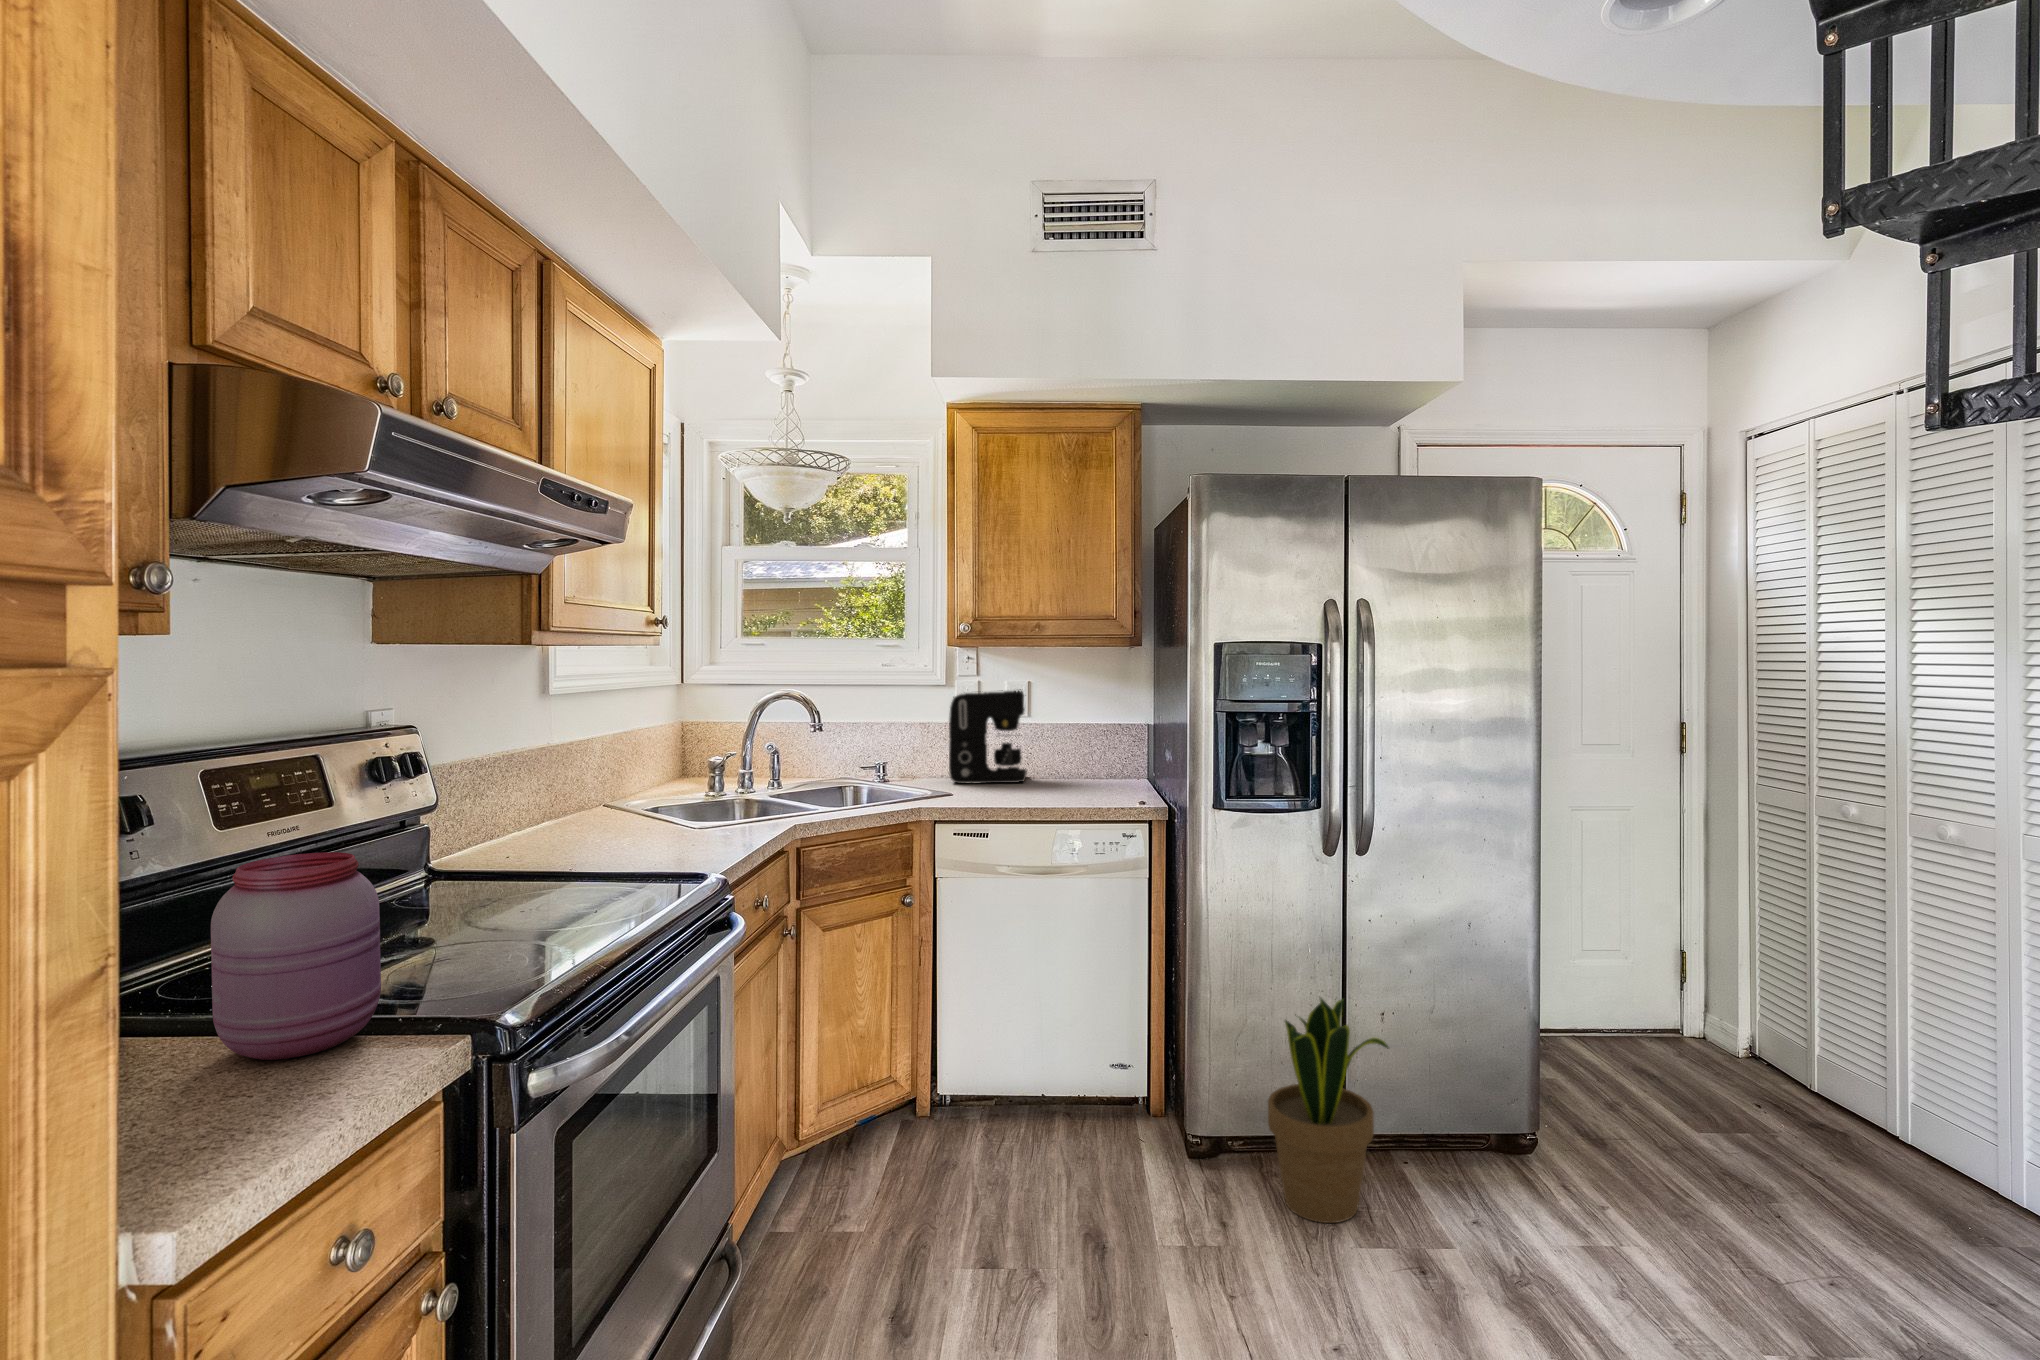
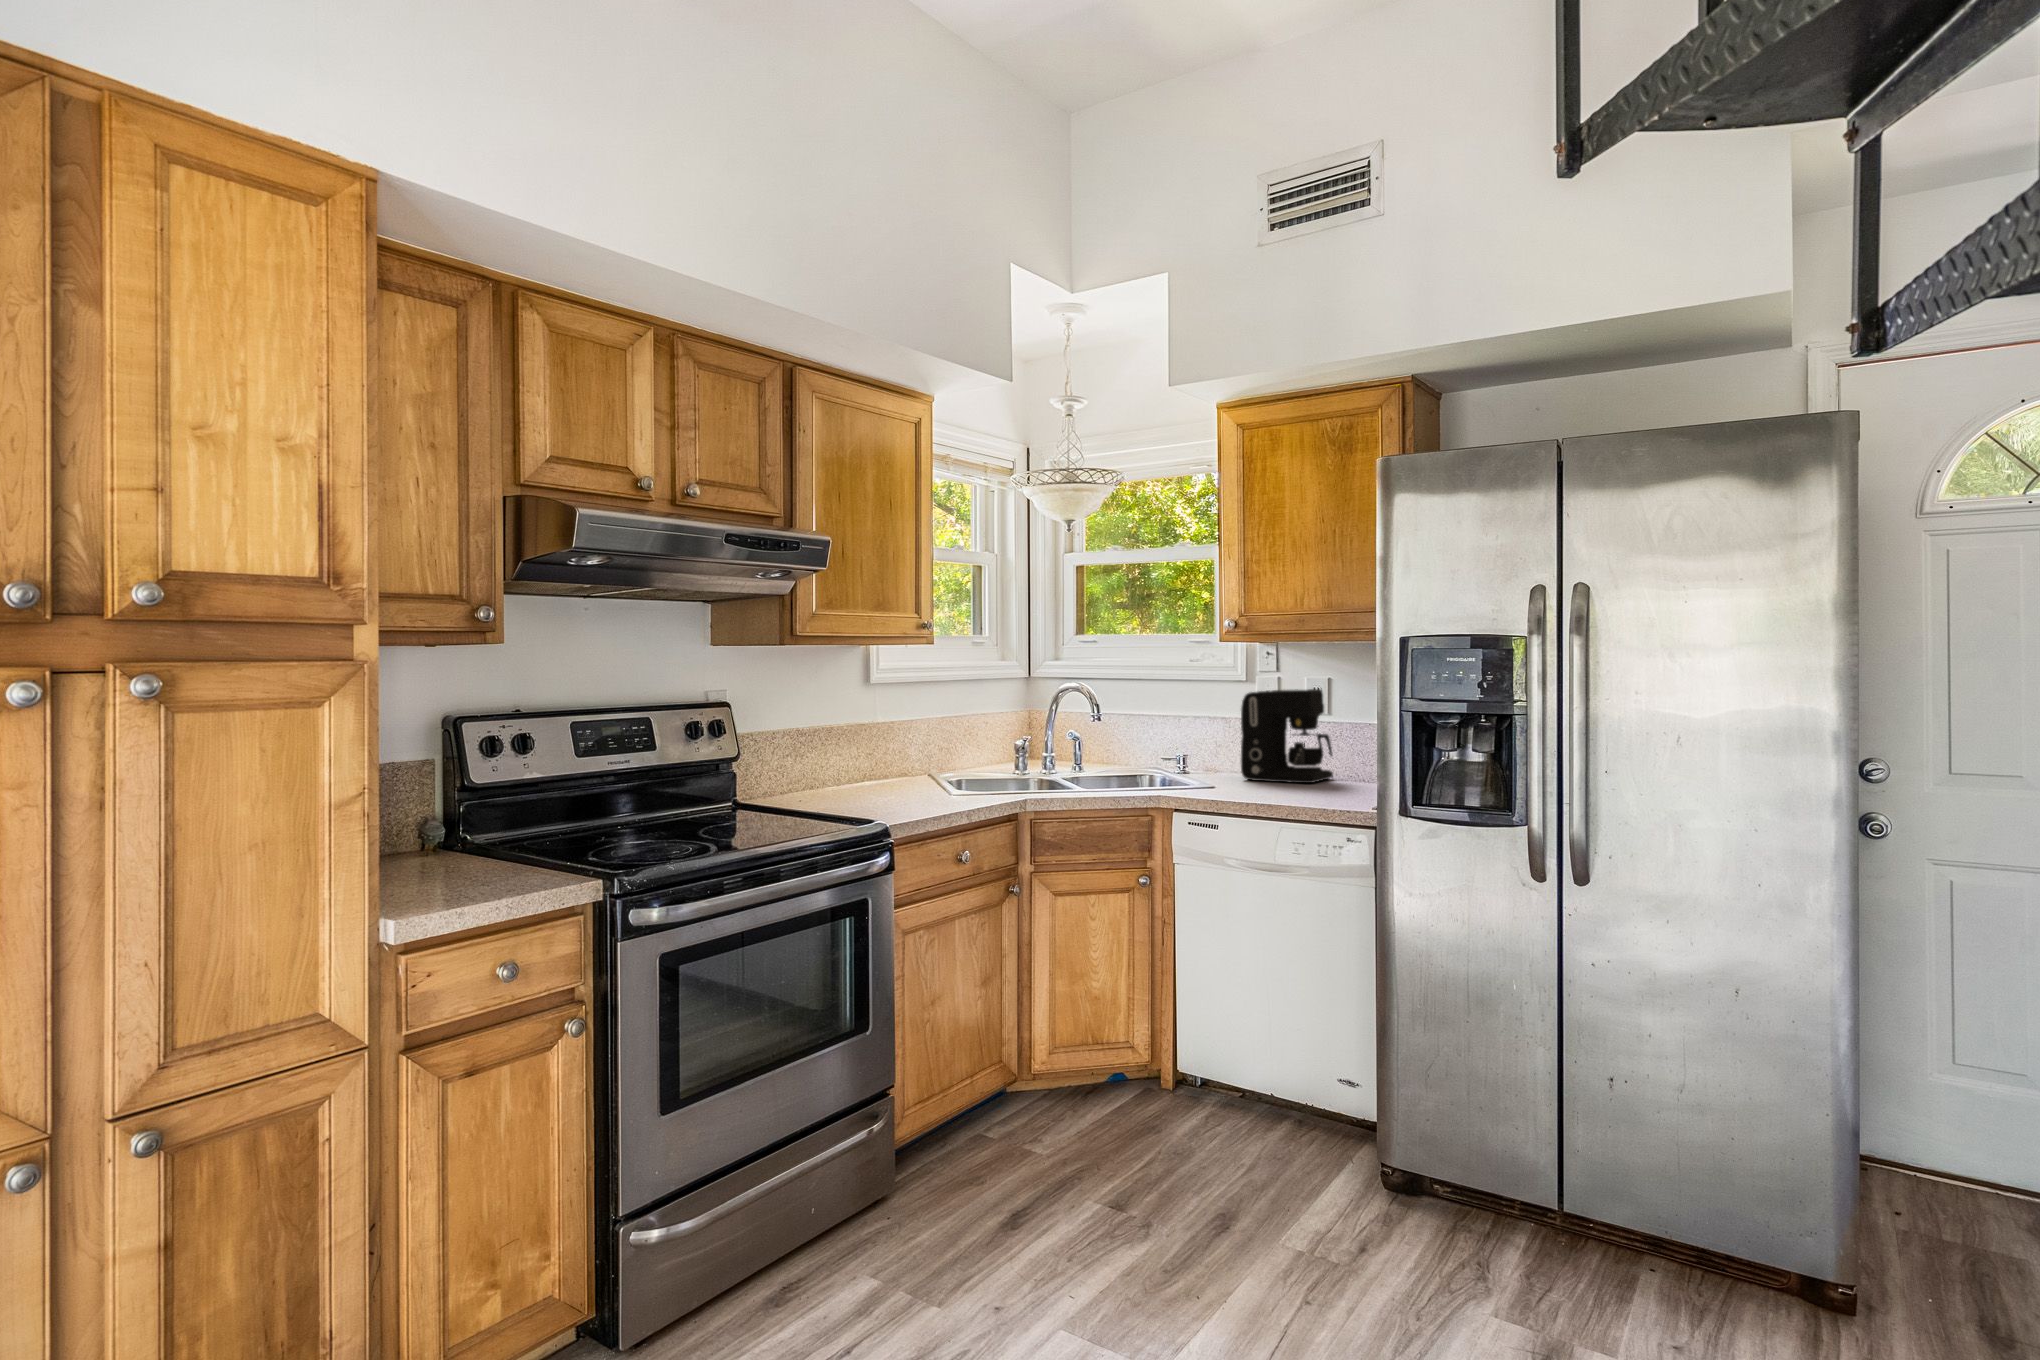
jar: present [211,852,381,1060] -> none [485,767,568,877]
potted plant: present [1268,999,1389,1223] -> none [1430,1038,1566,1288]

